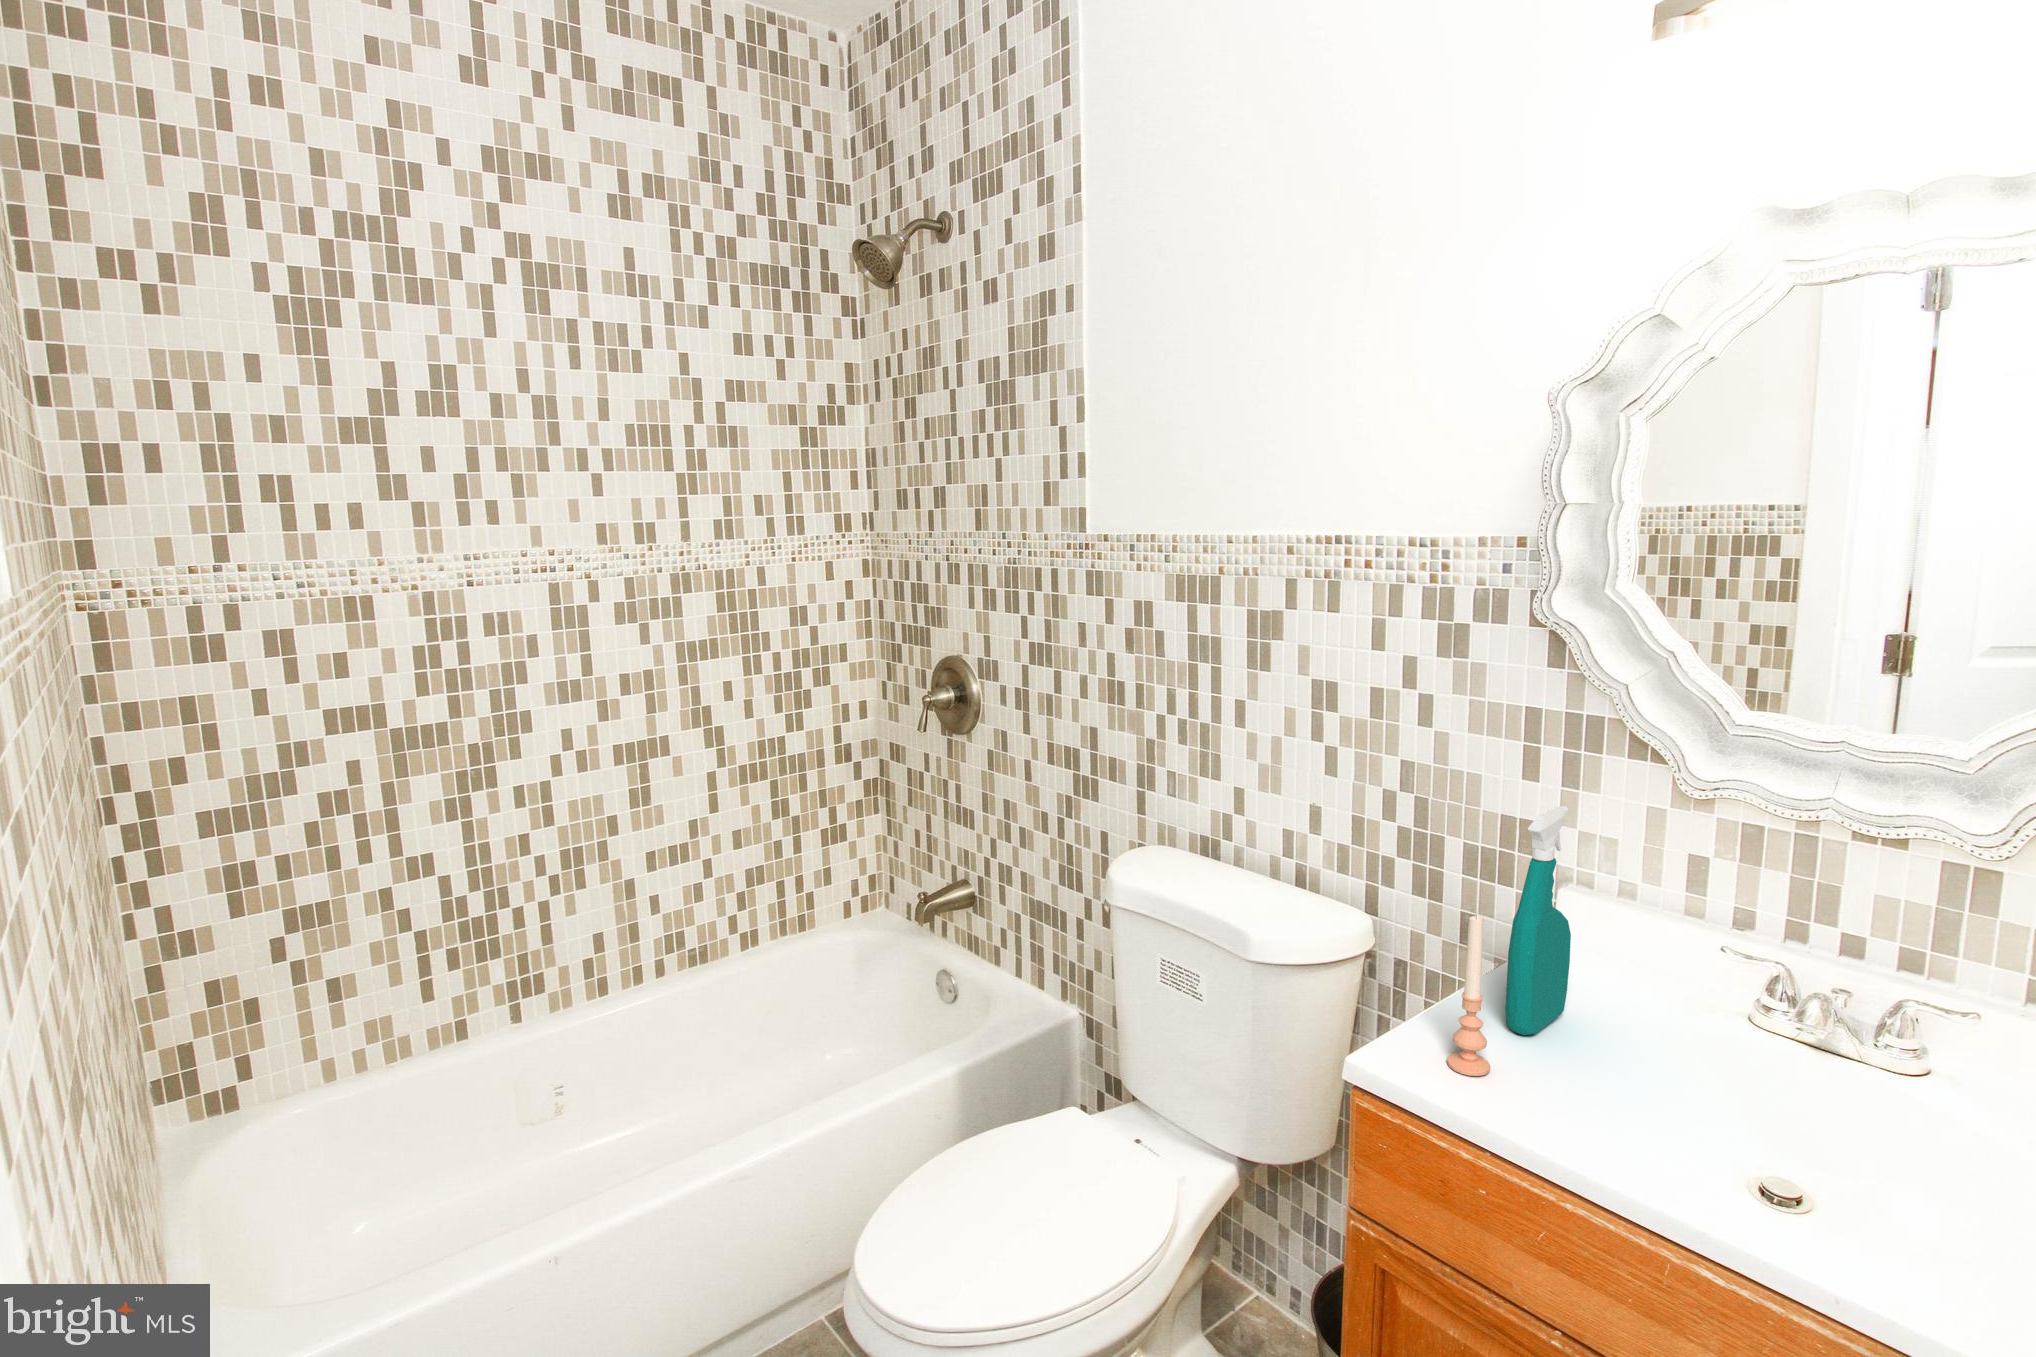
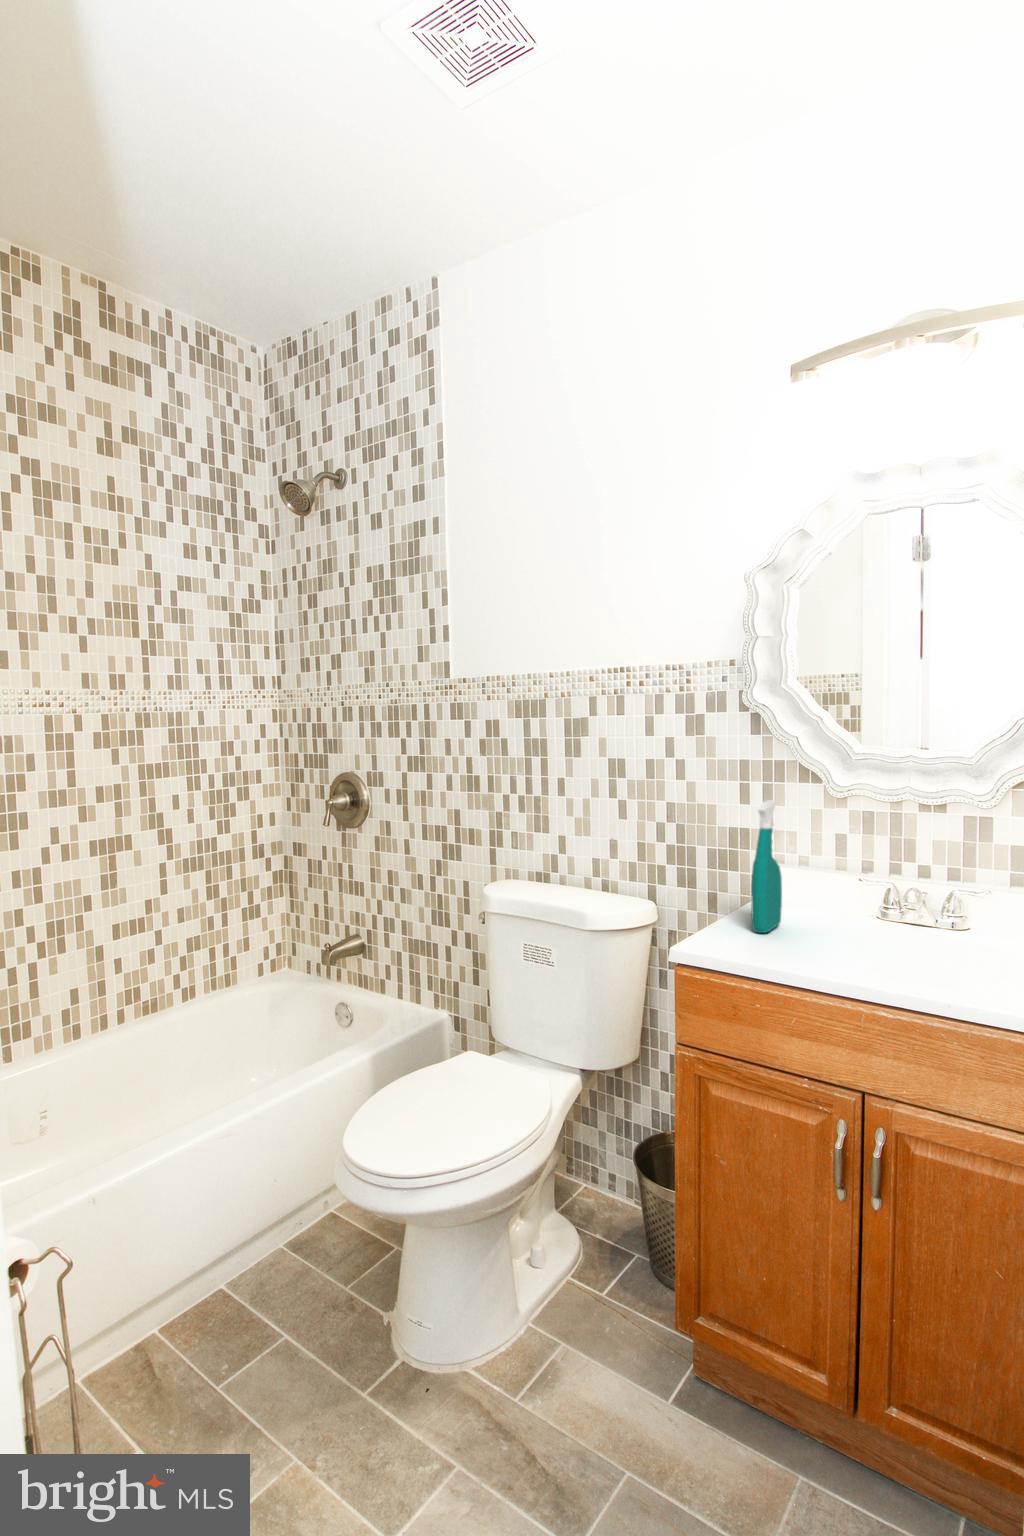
candle: present [1447,915,1490,1076] -> none [726,853,750,949]

